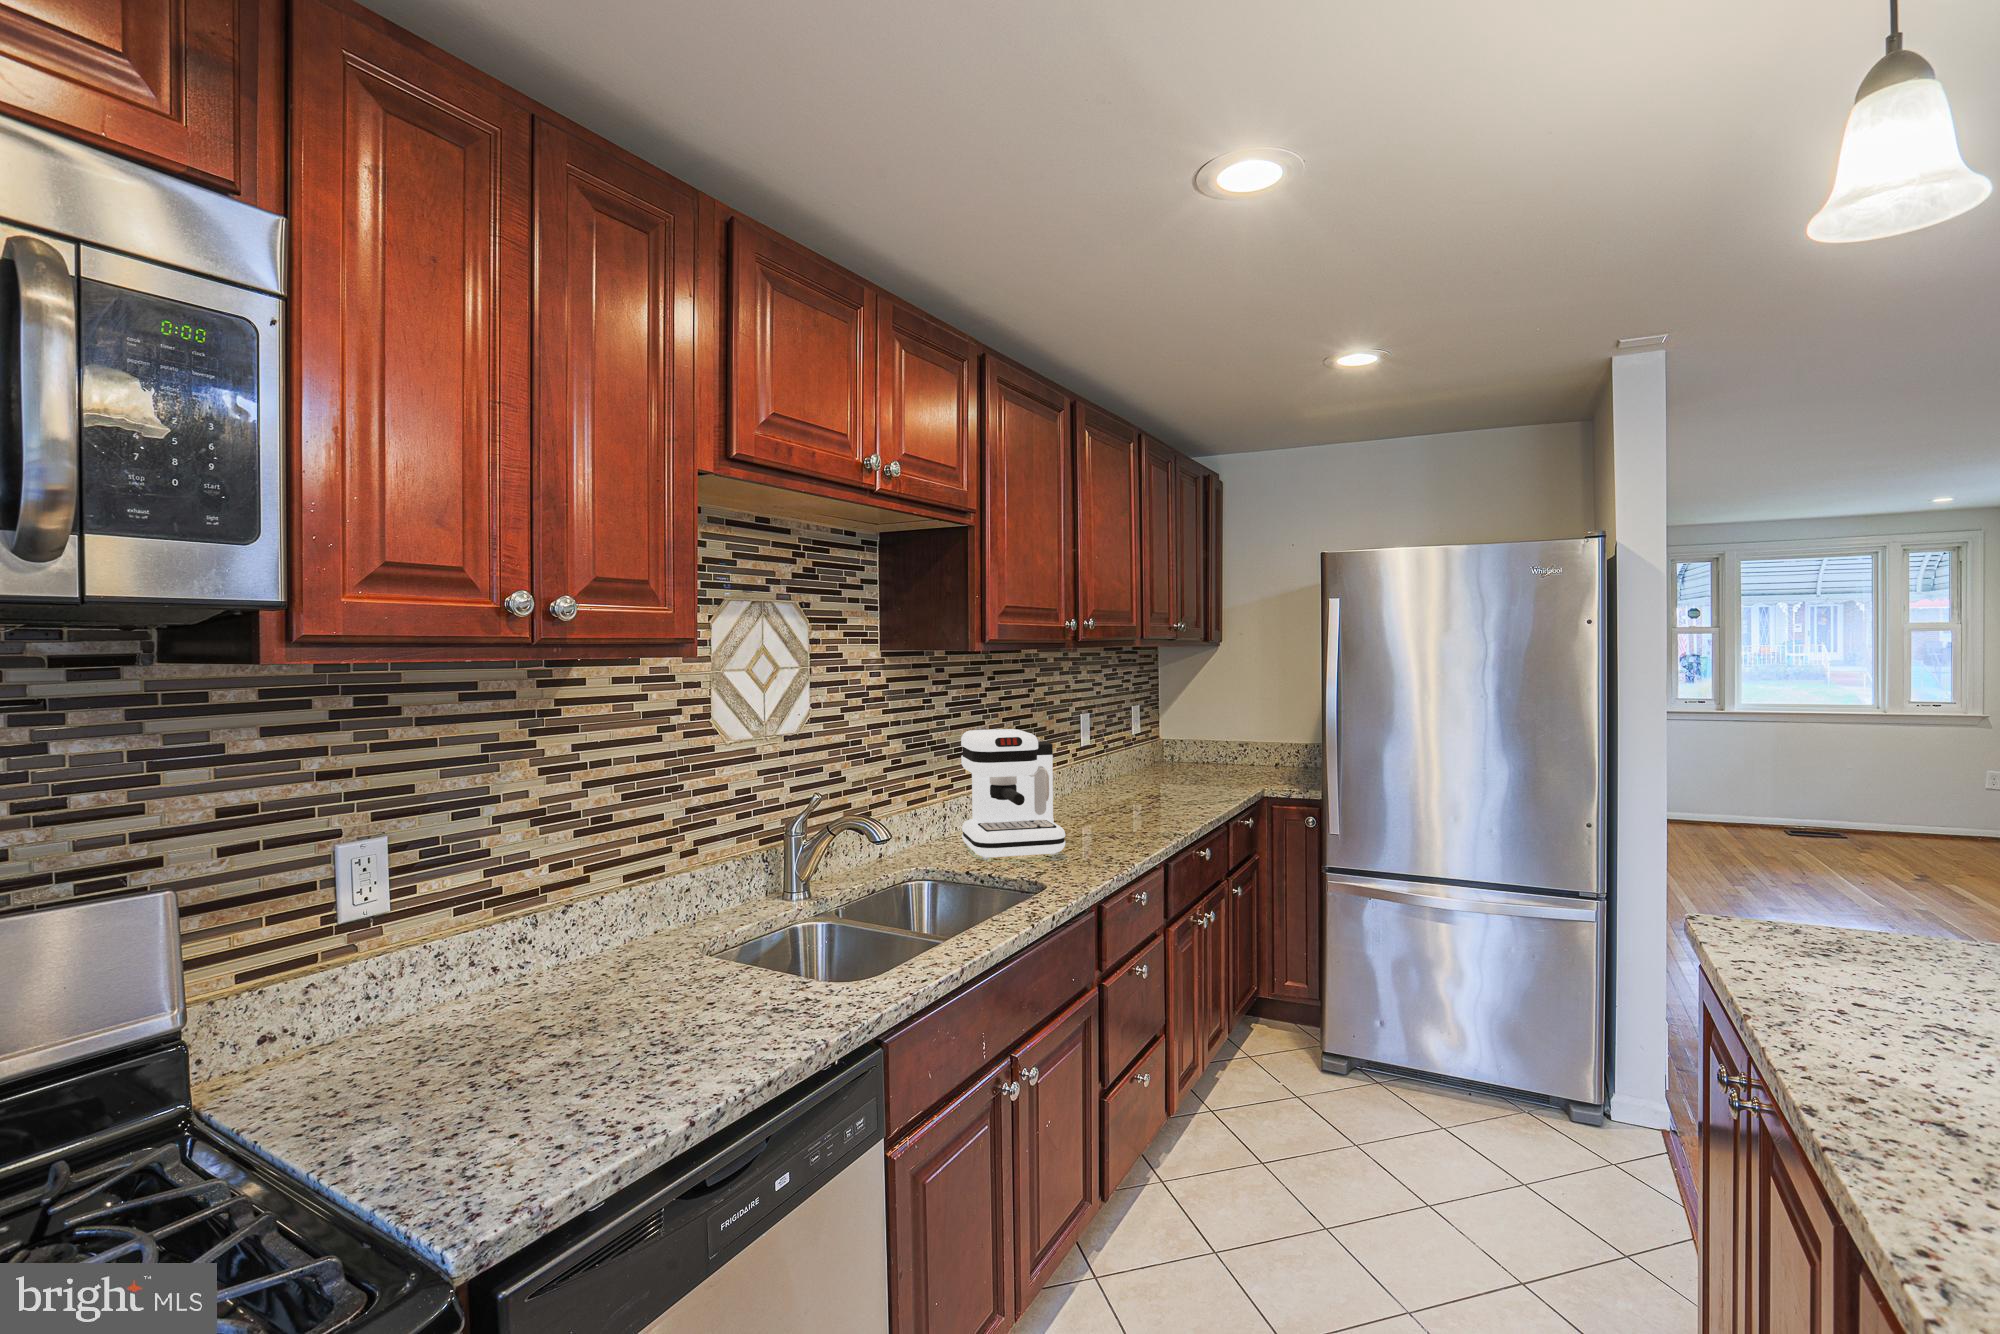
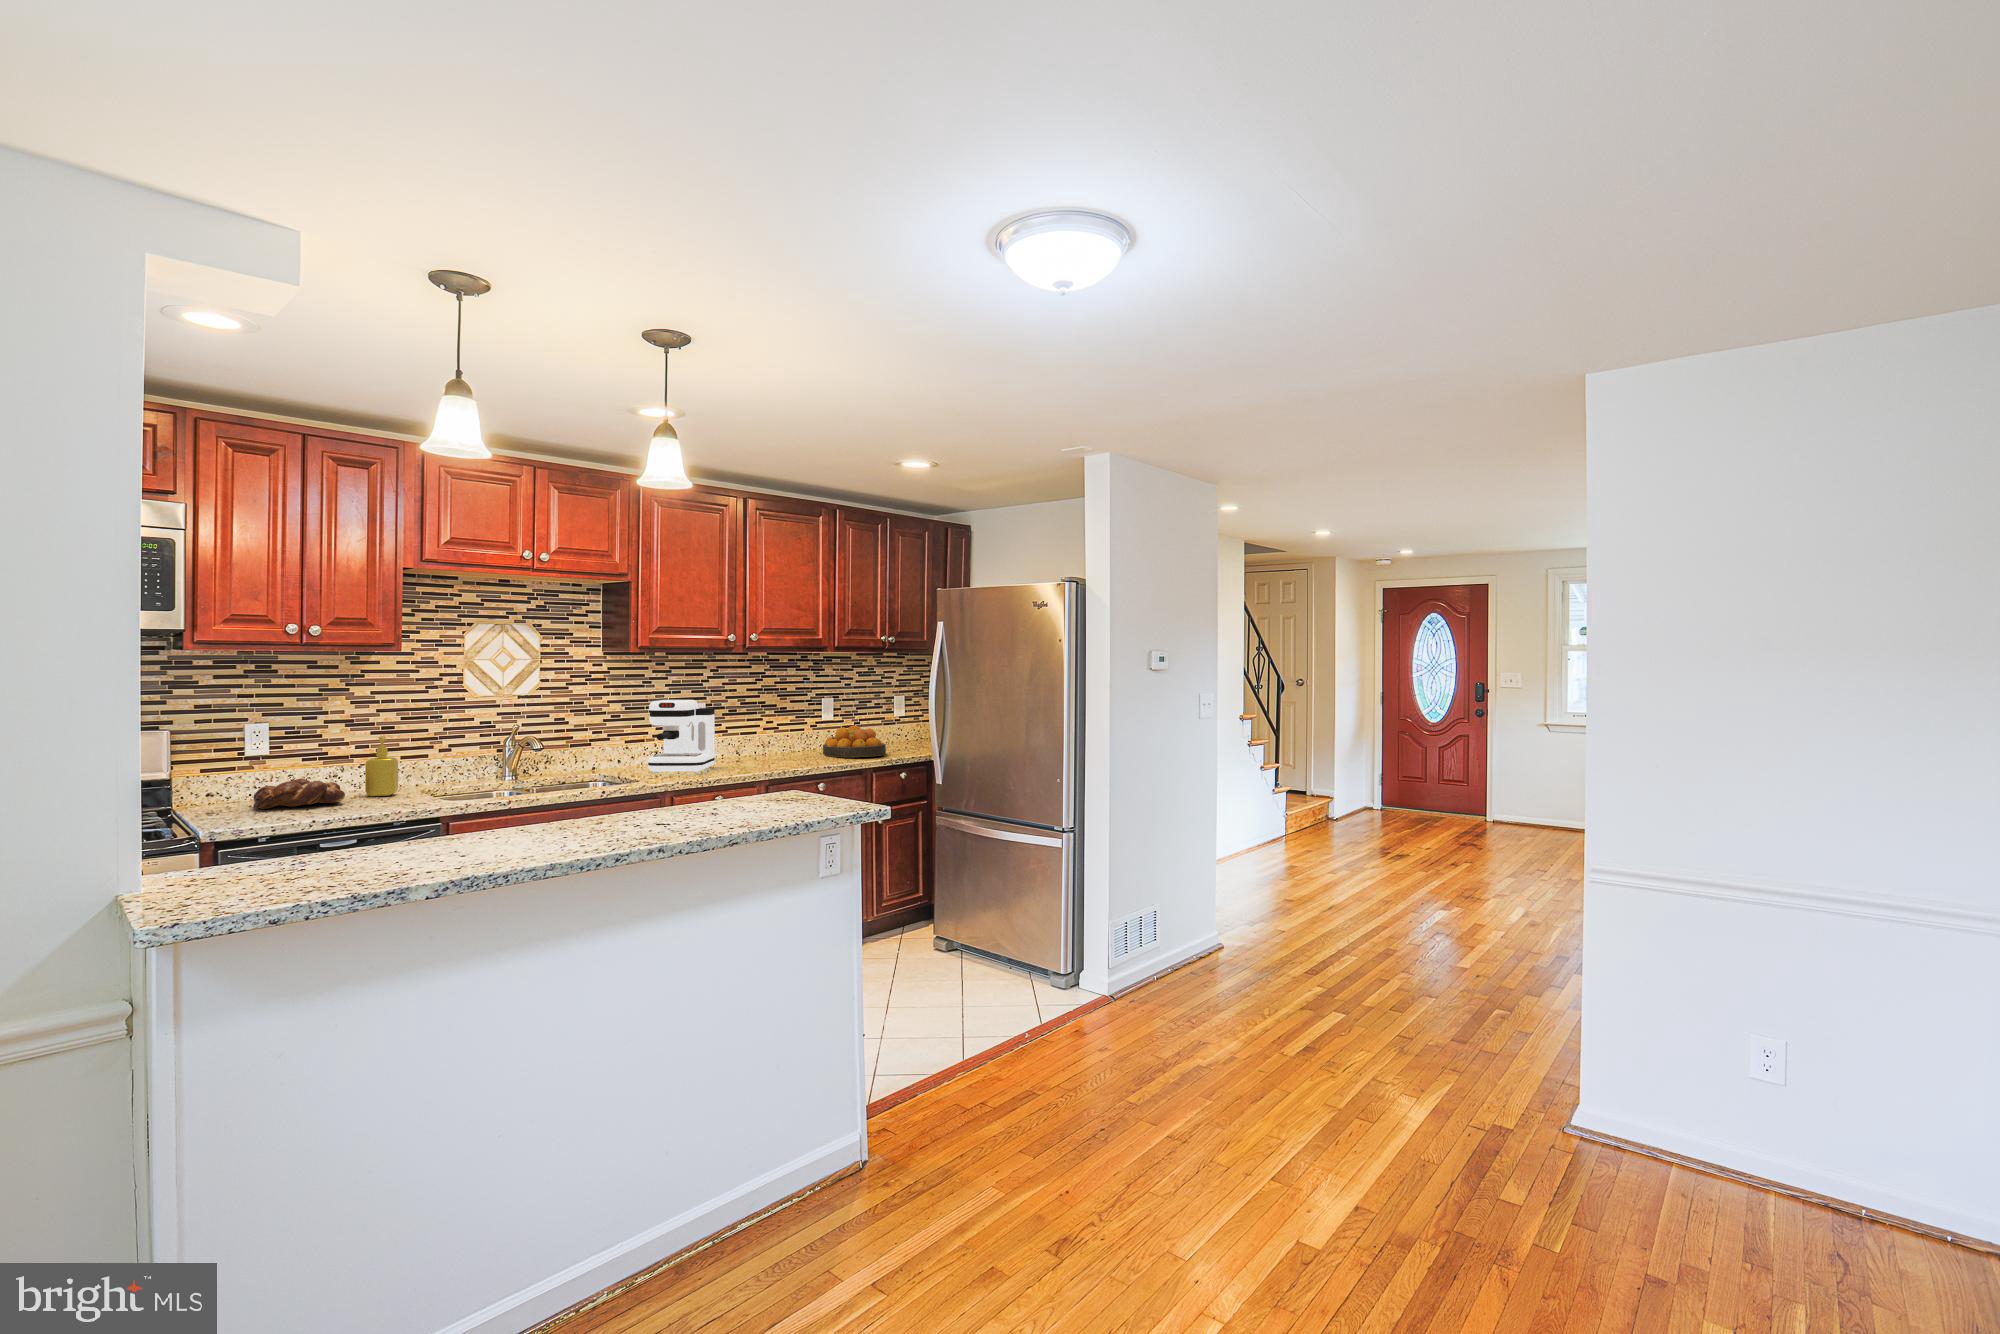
fruit bowl: none [1095,753,1189,804] -> present [823,725,886,757]
soap dispenser: none [615,849,681,987] -> present [365,737,398,796]
bread loaf: none [416,973,622,1078] -> present [254,779,345,809]

